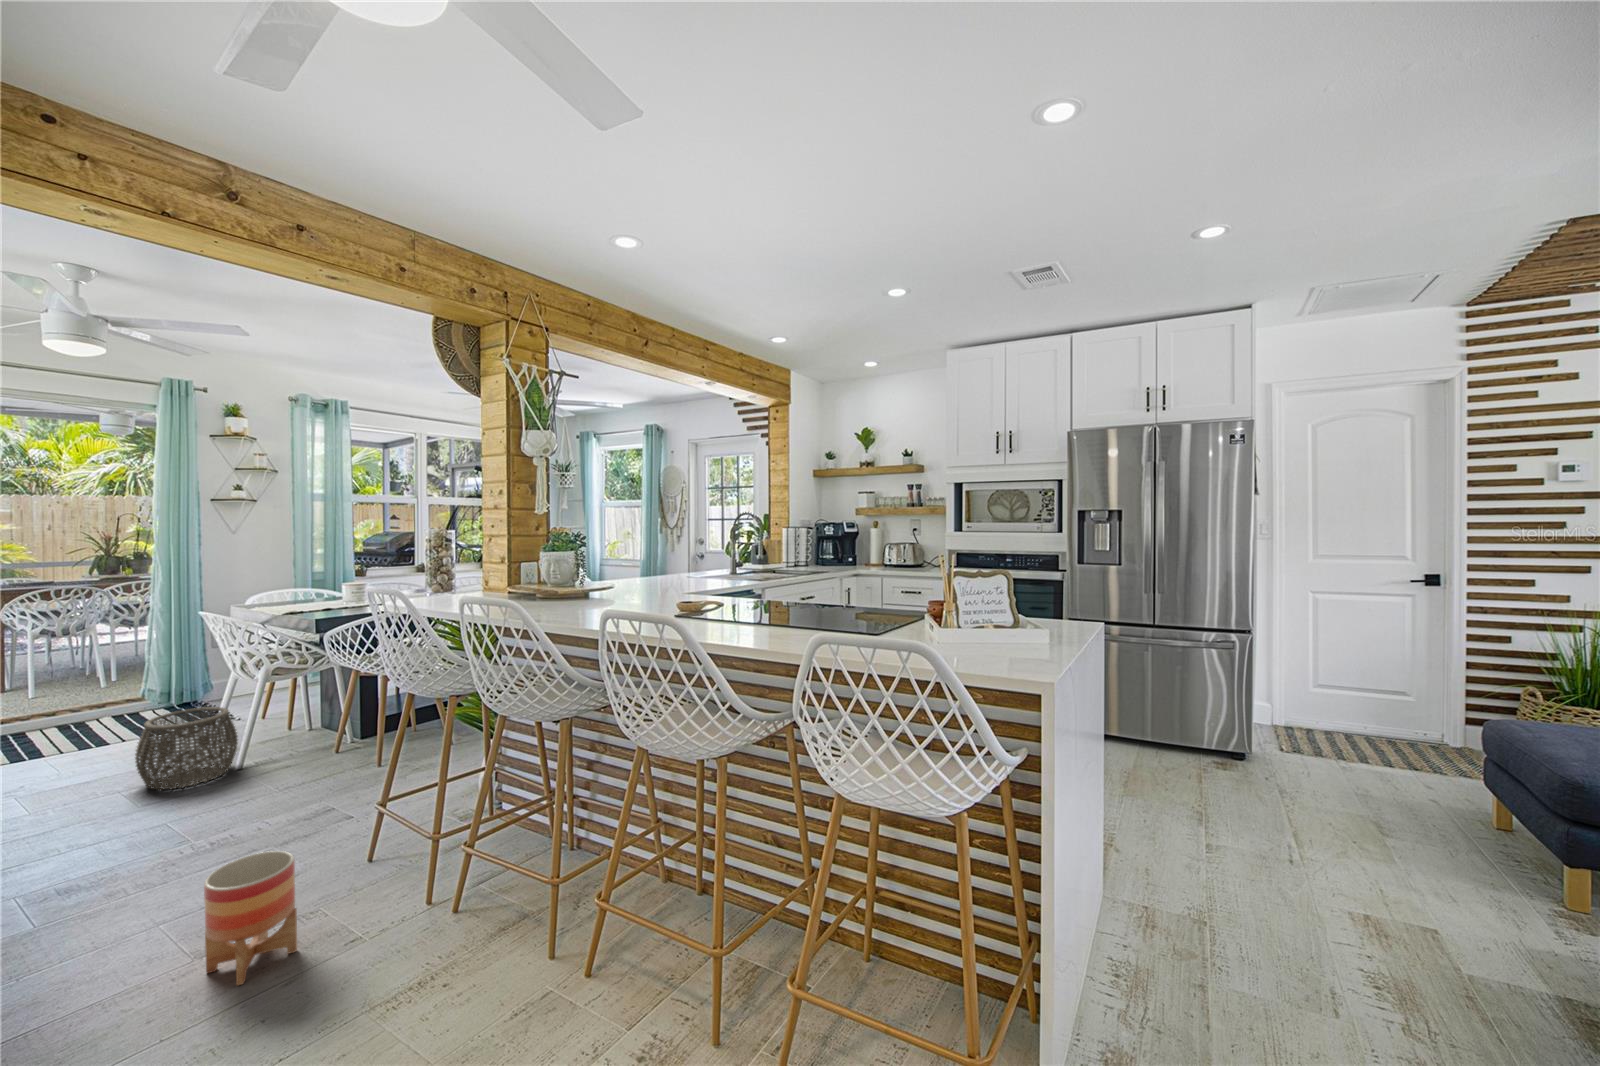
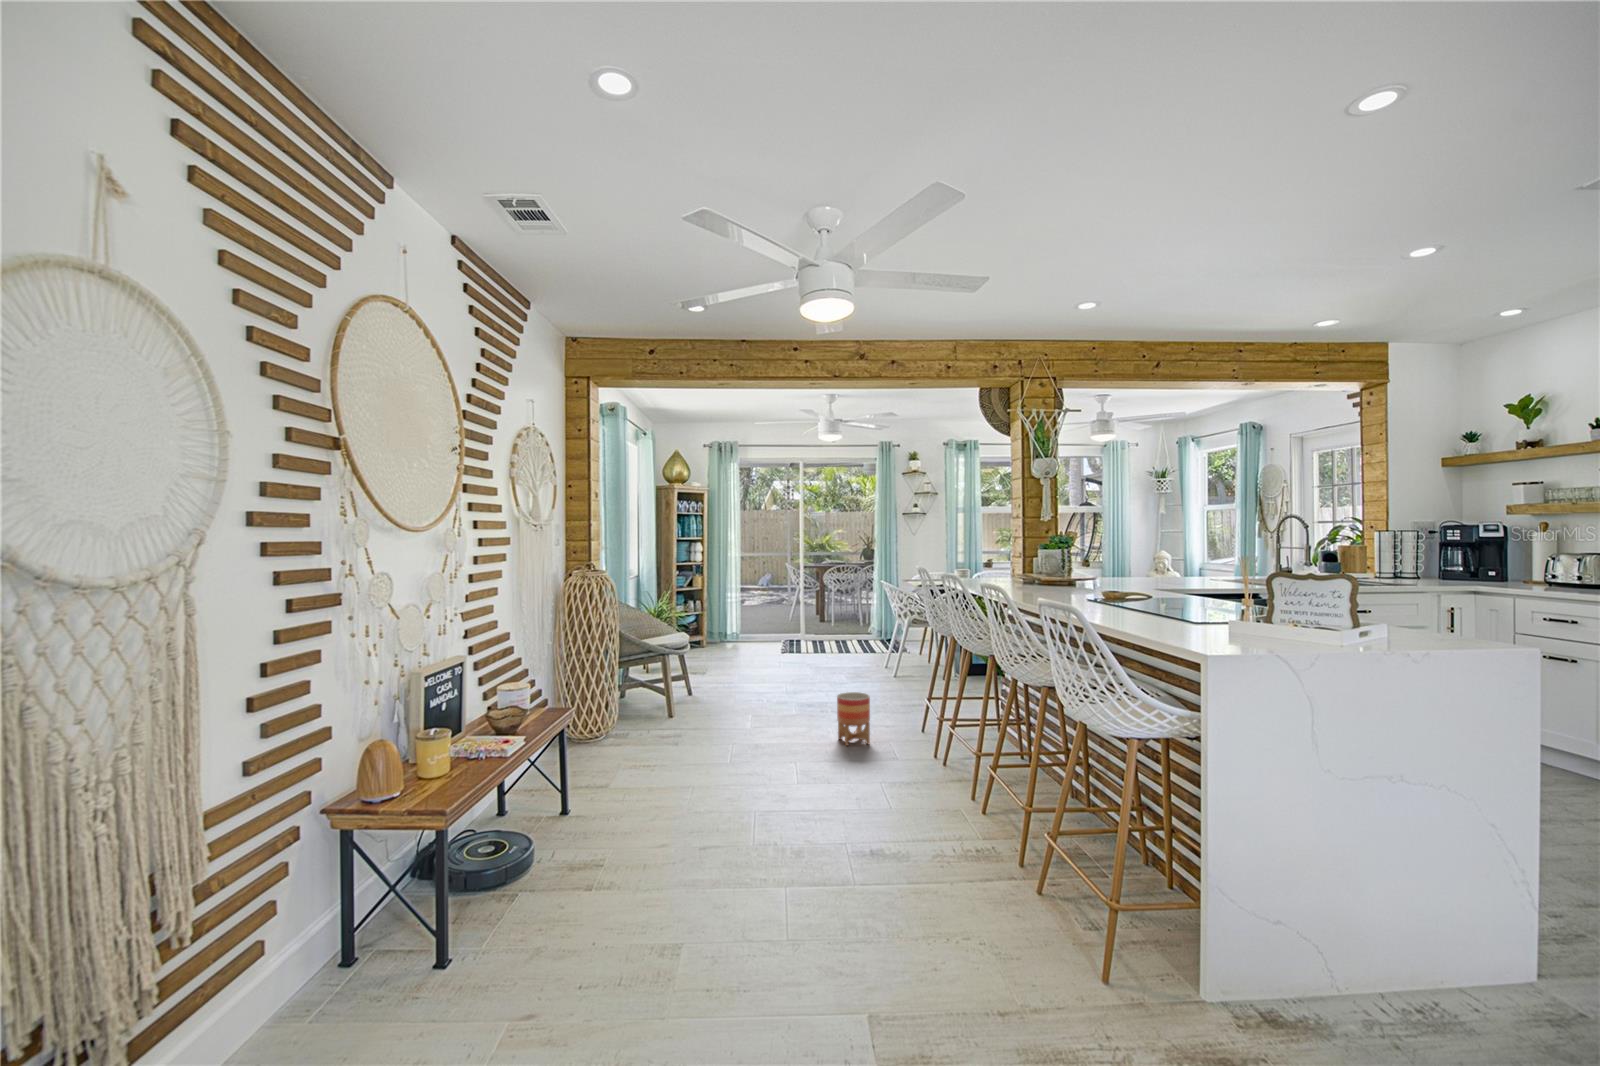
woven basket: present [135,707,238,790] -> none [845,639,888,681]

